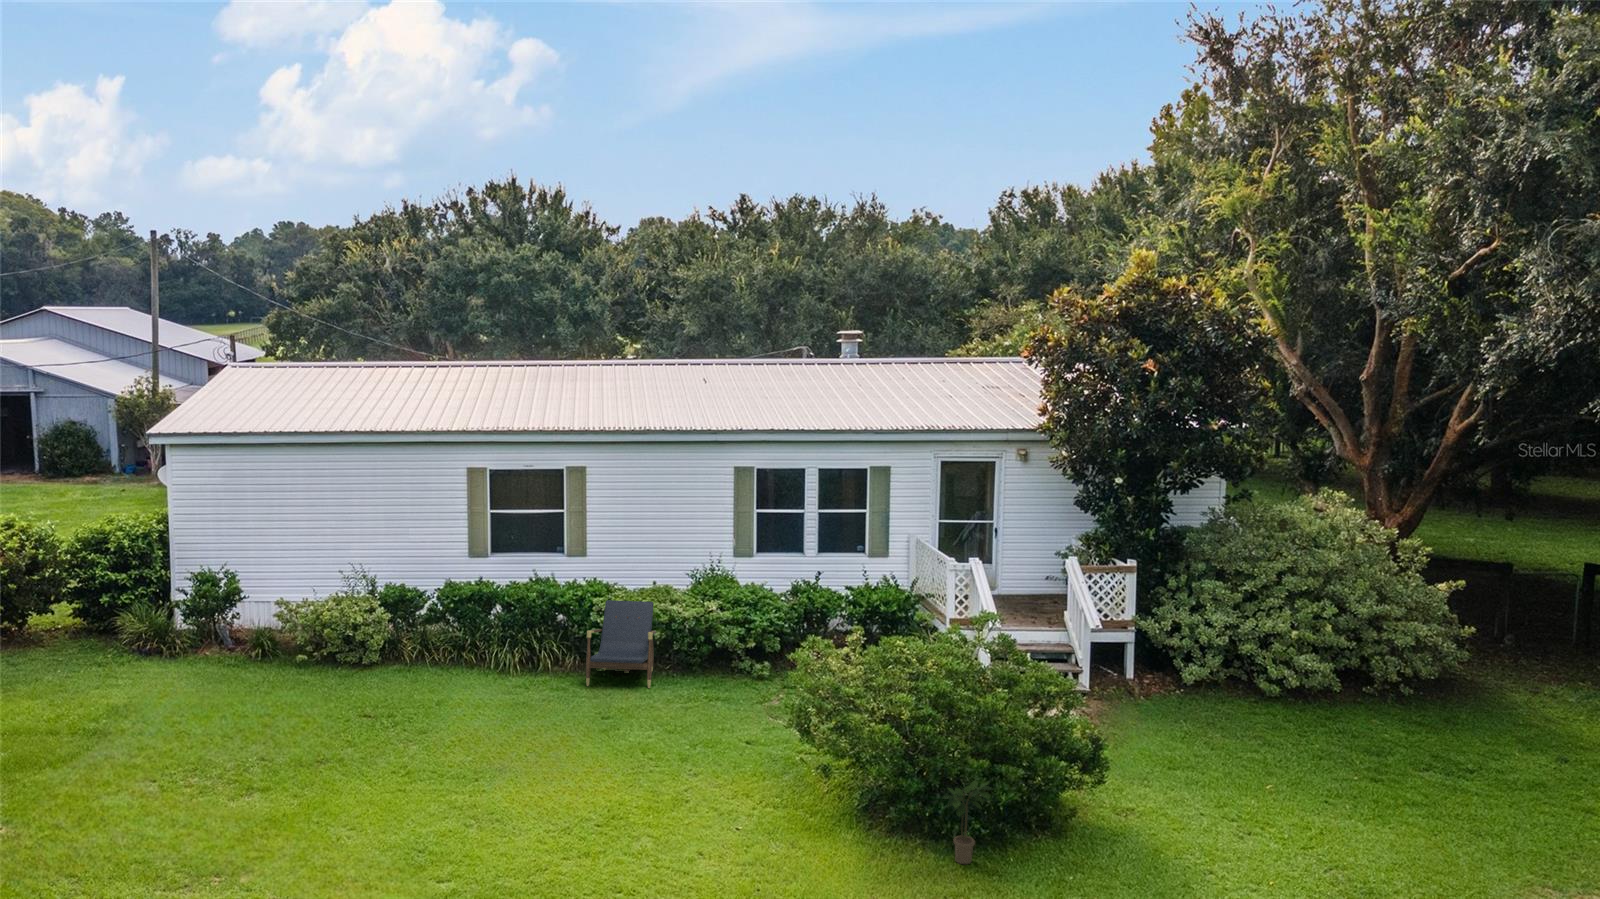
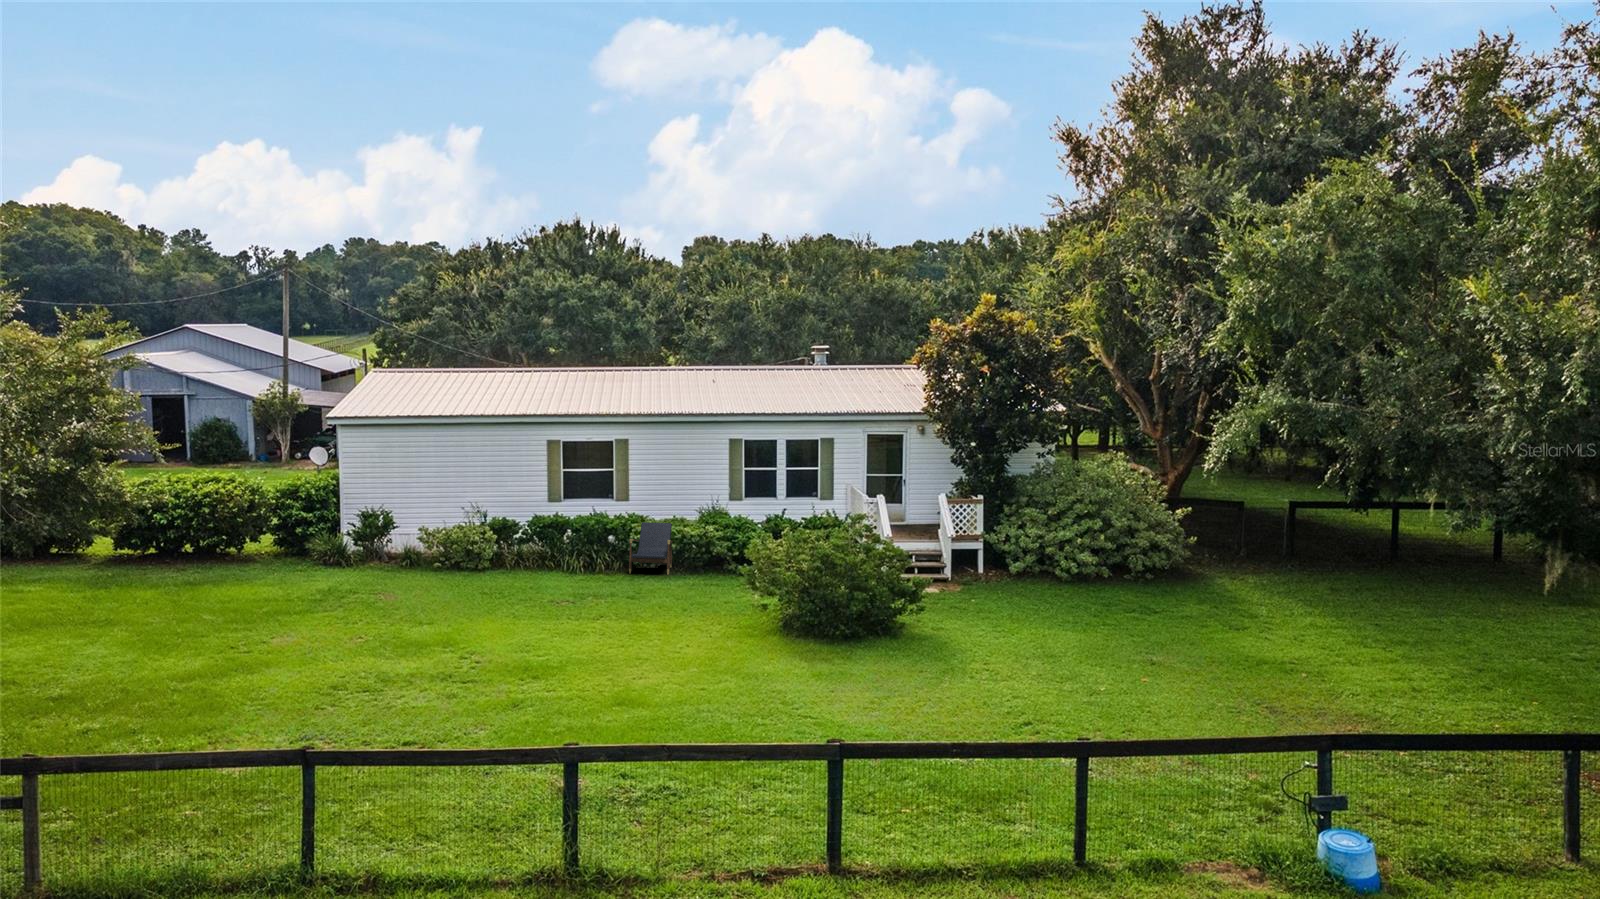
potted plant: present [943,781,992,864] -> none [816,597,845,641]

